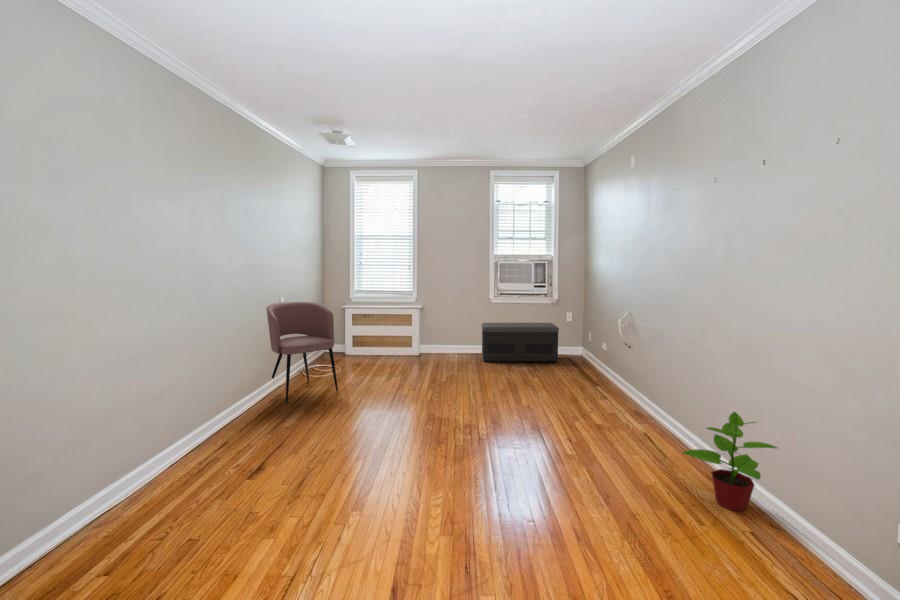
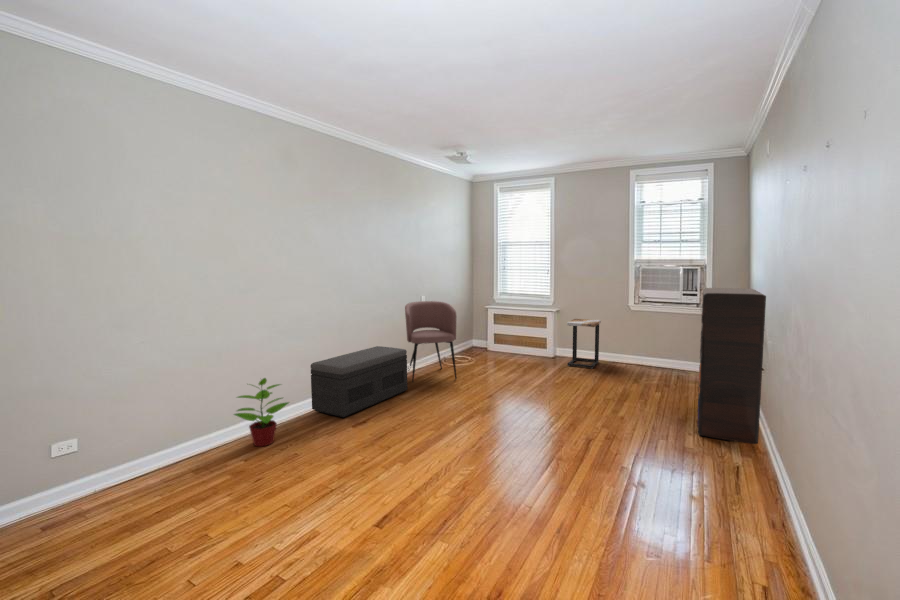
bookshelf: none [579,278,654,412] -> present [698,288,766,444]
side table: none [438,314,465,362] -> present [567,319,601,368]
storage bench: present [481,323,559,362] -> present [311,346,407,418]
potted plant: present [683,412,778,511] -> present [234,378,289,446]

